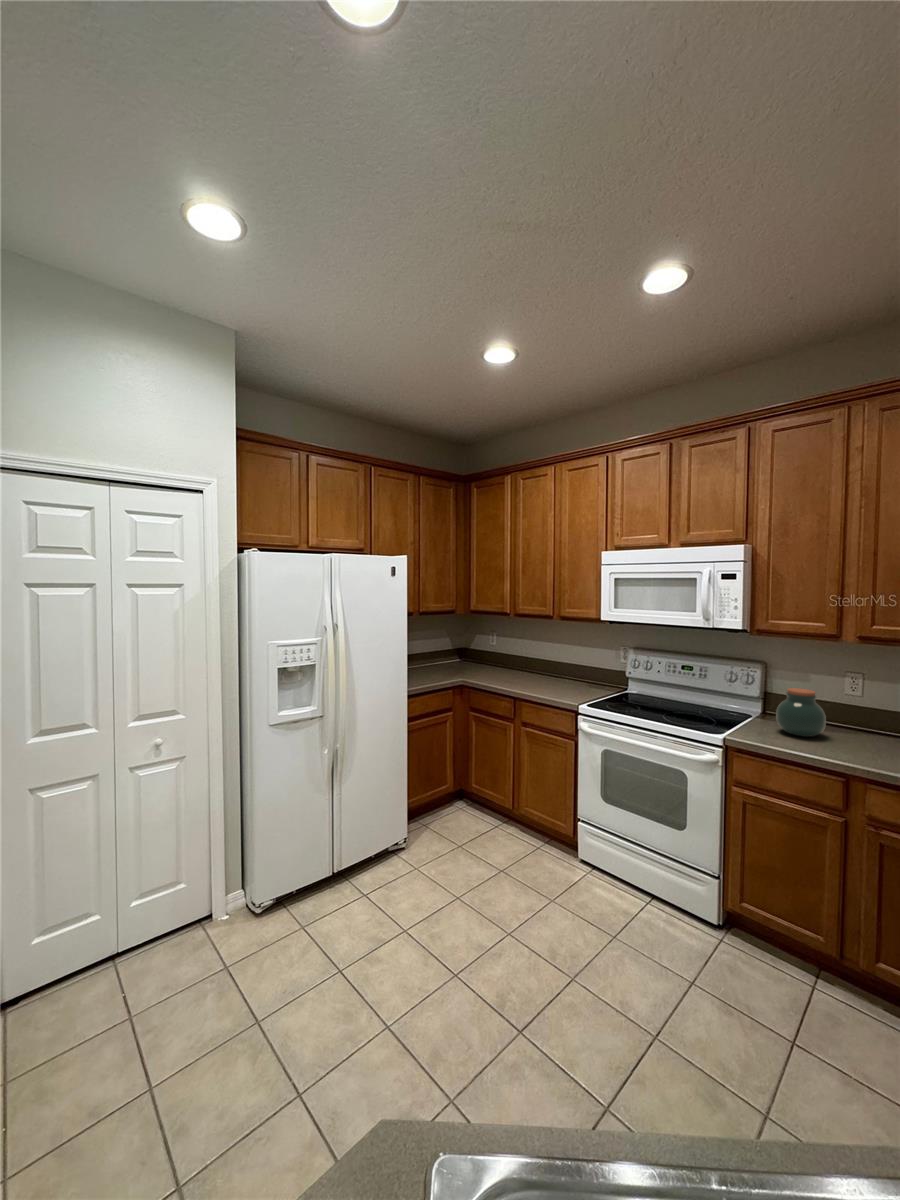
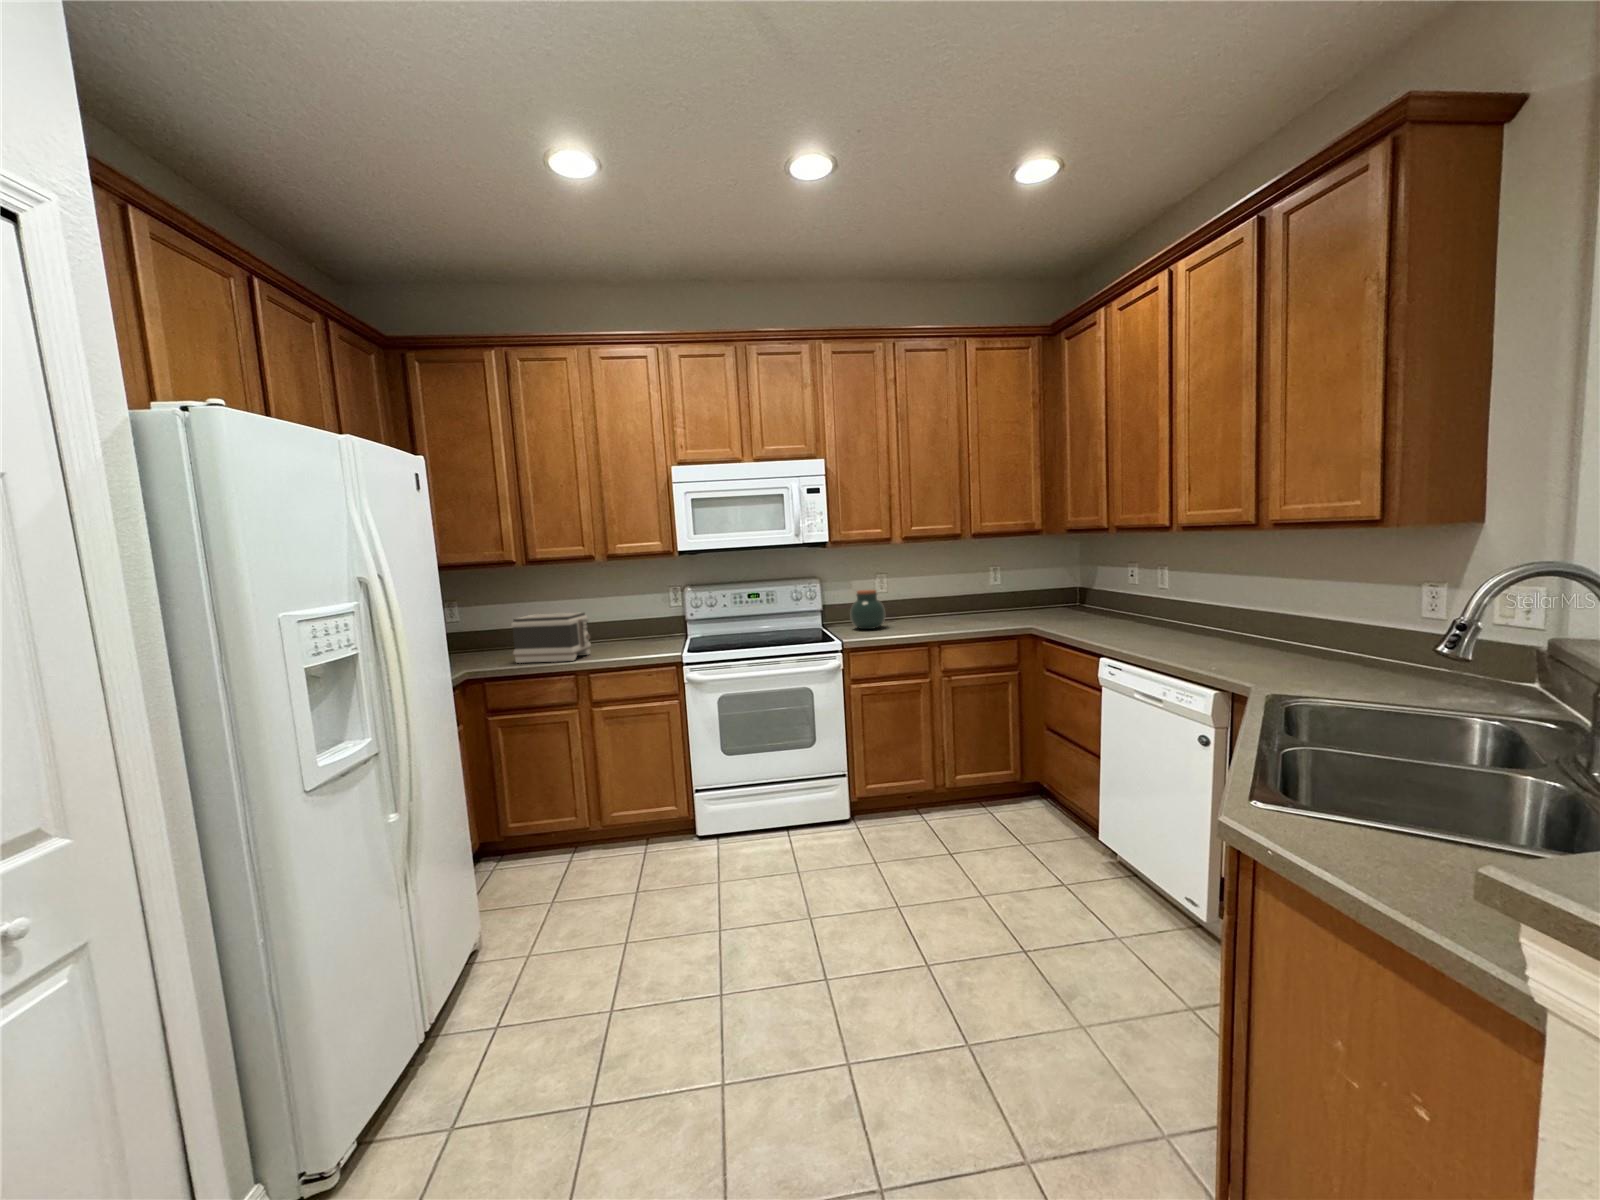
toaster: none [500,650,547,689] -> present [512,612,591,663]

